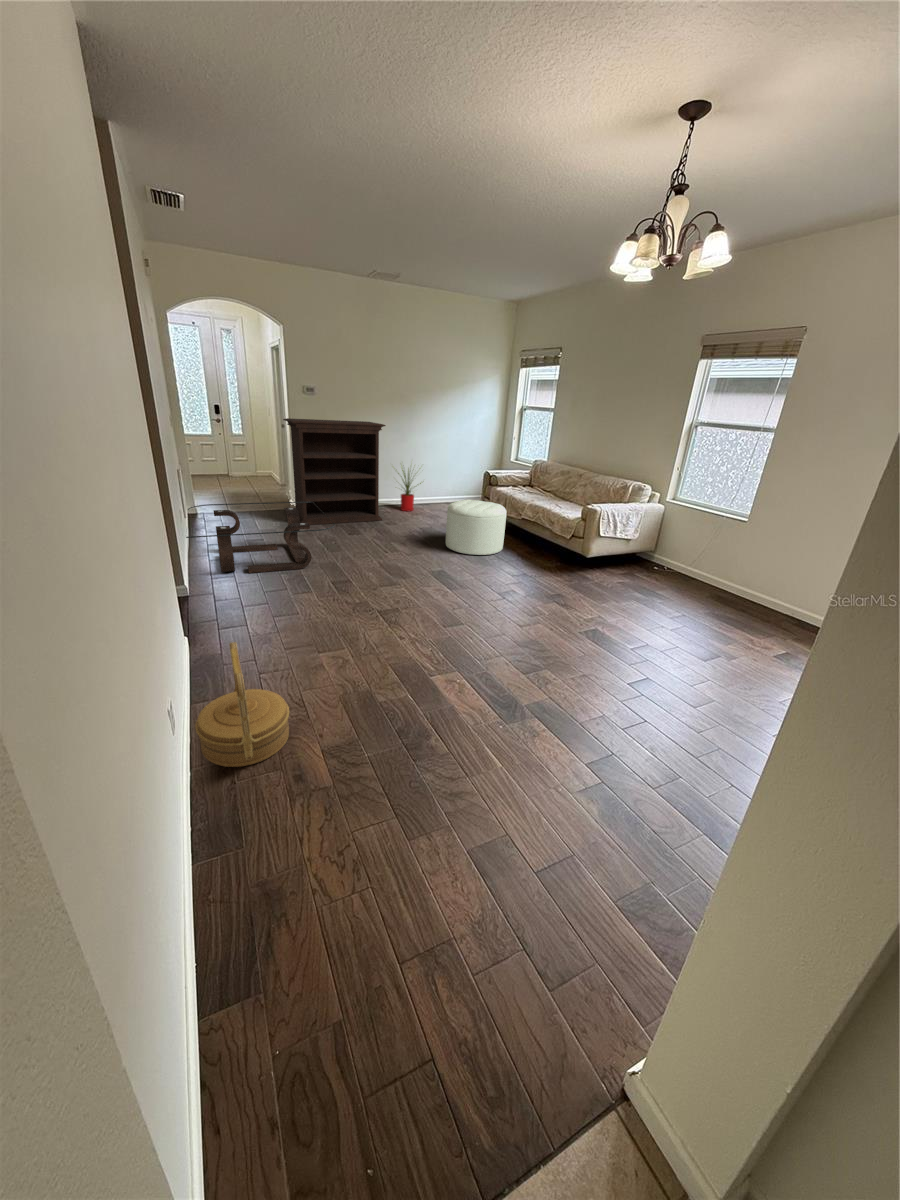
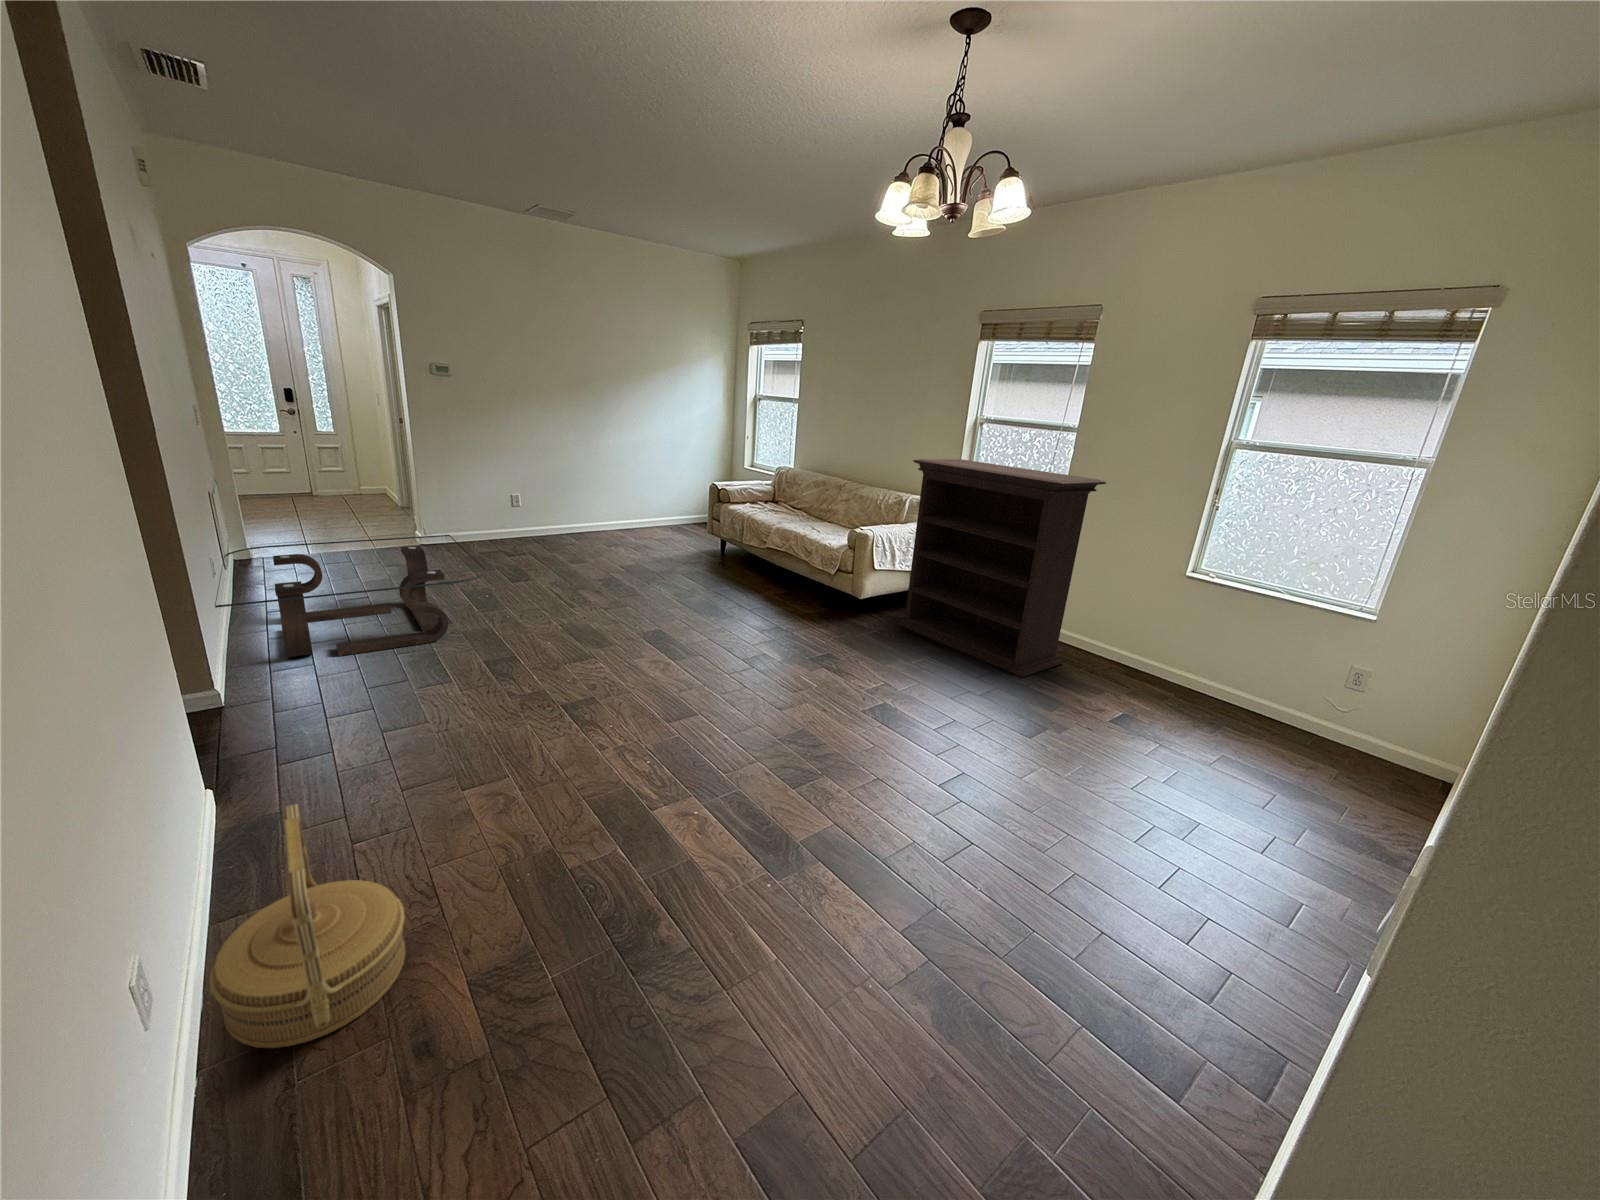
bookshelf: present [283,418,386,525] -> present [897,459,1106,677]
house plant: present [398,469,421,511] -> none [572,466,630,541]
ottoman: present [446,500,506,555] -> none [661,524,746,603]

